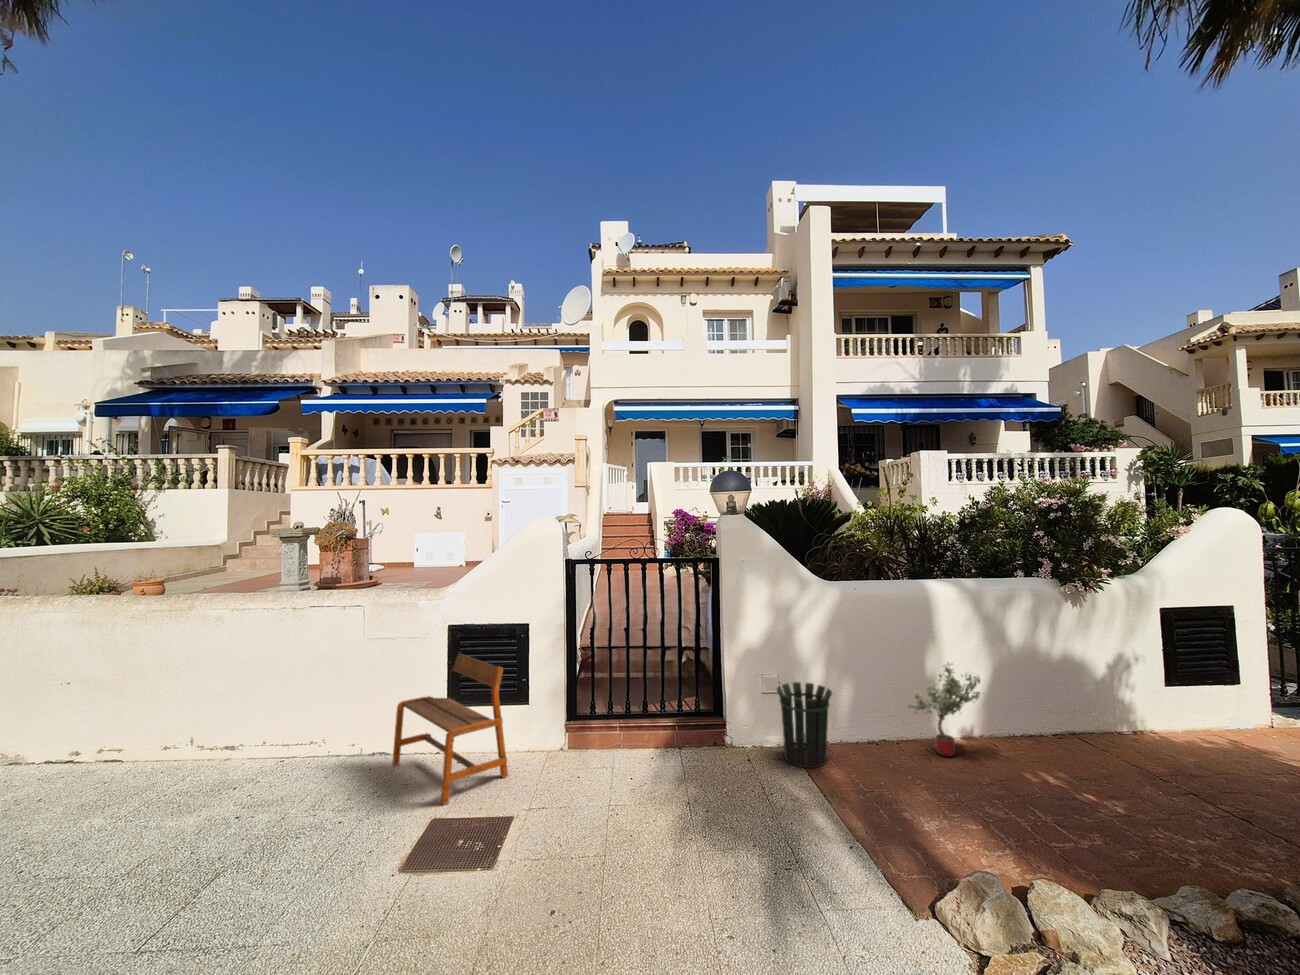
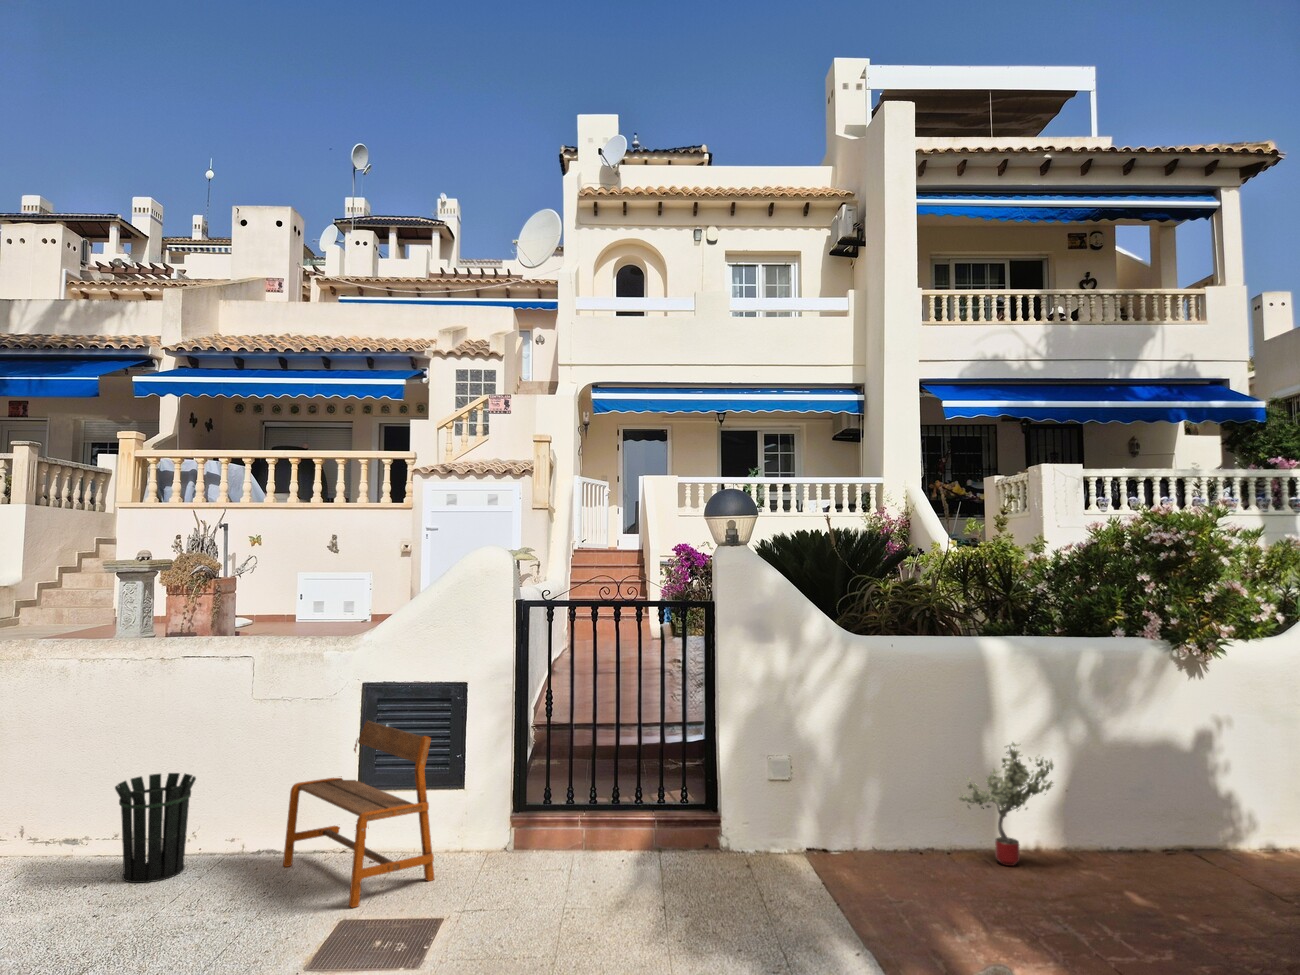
waste bin: present [777,682,832,768] -> present [115,773,196,883]

